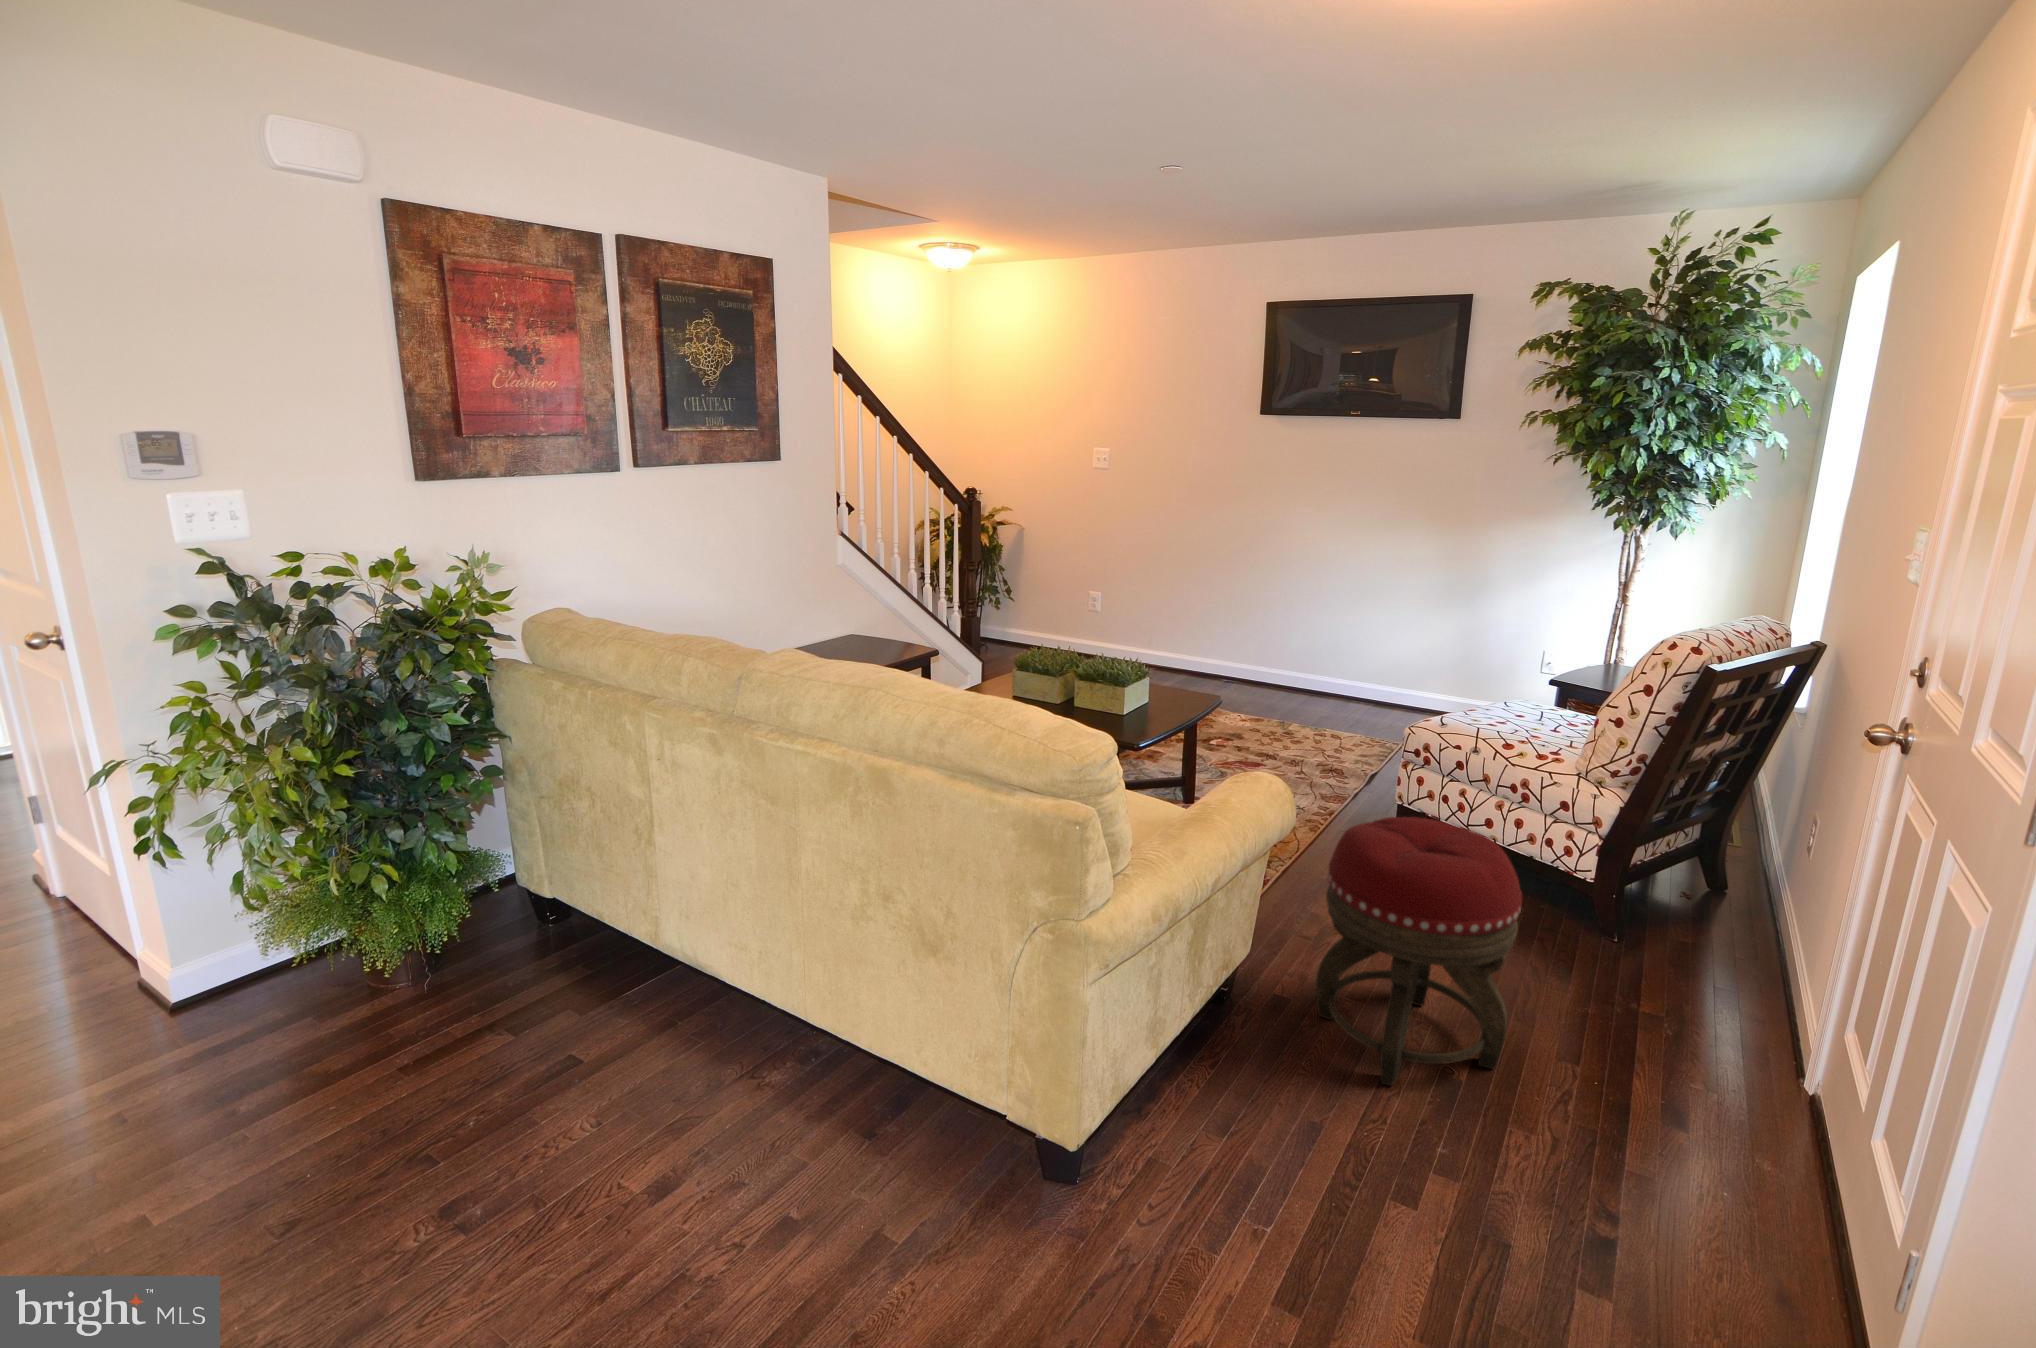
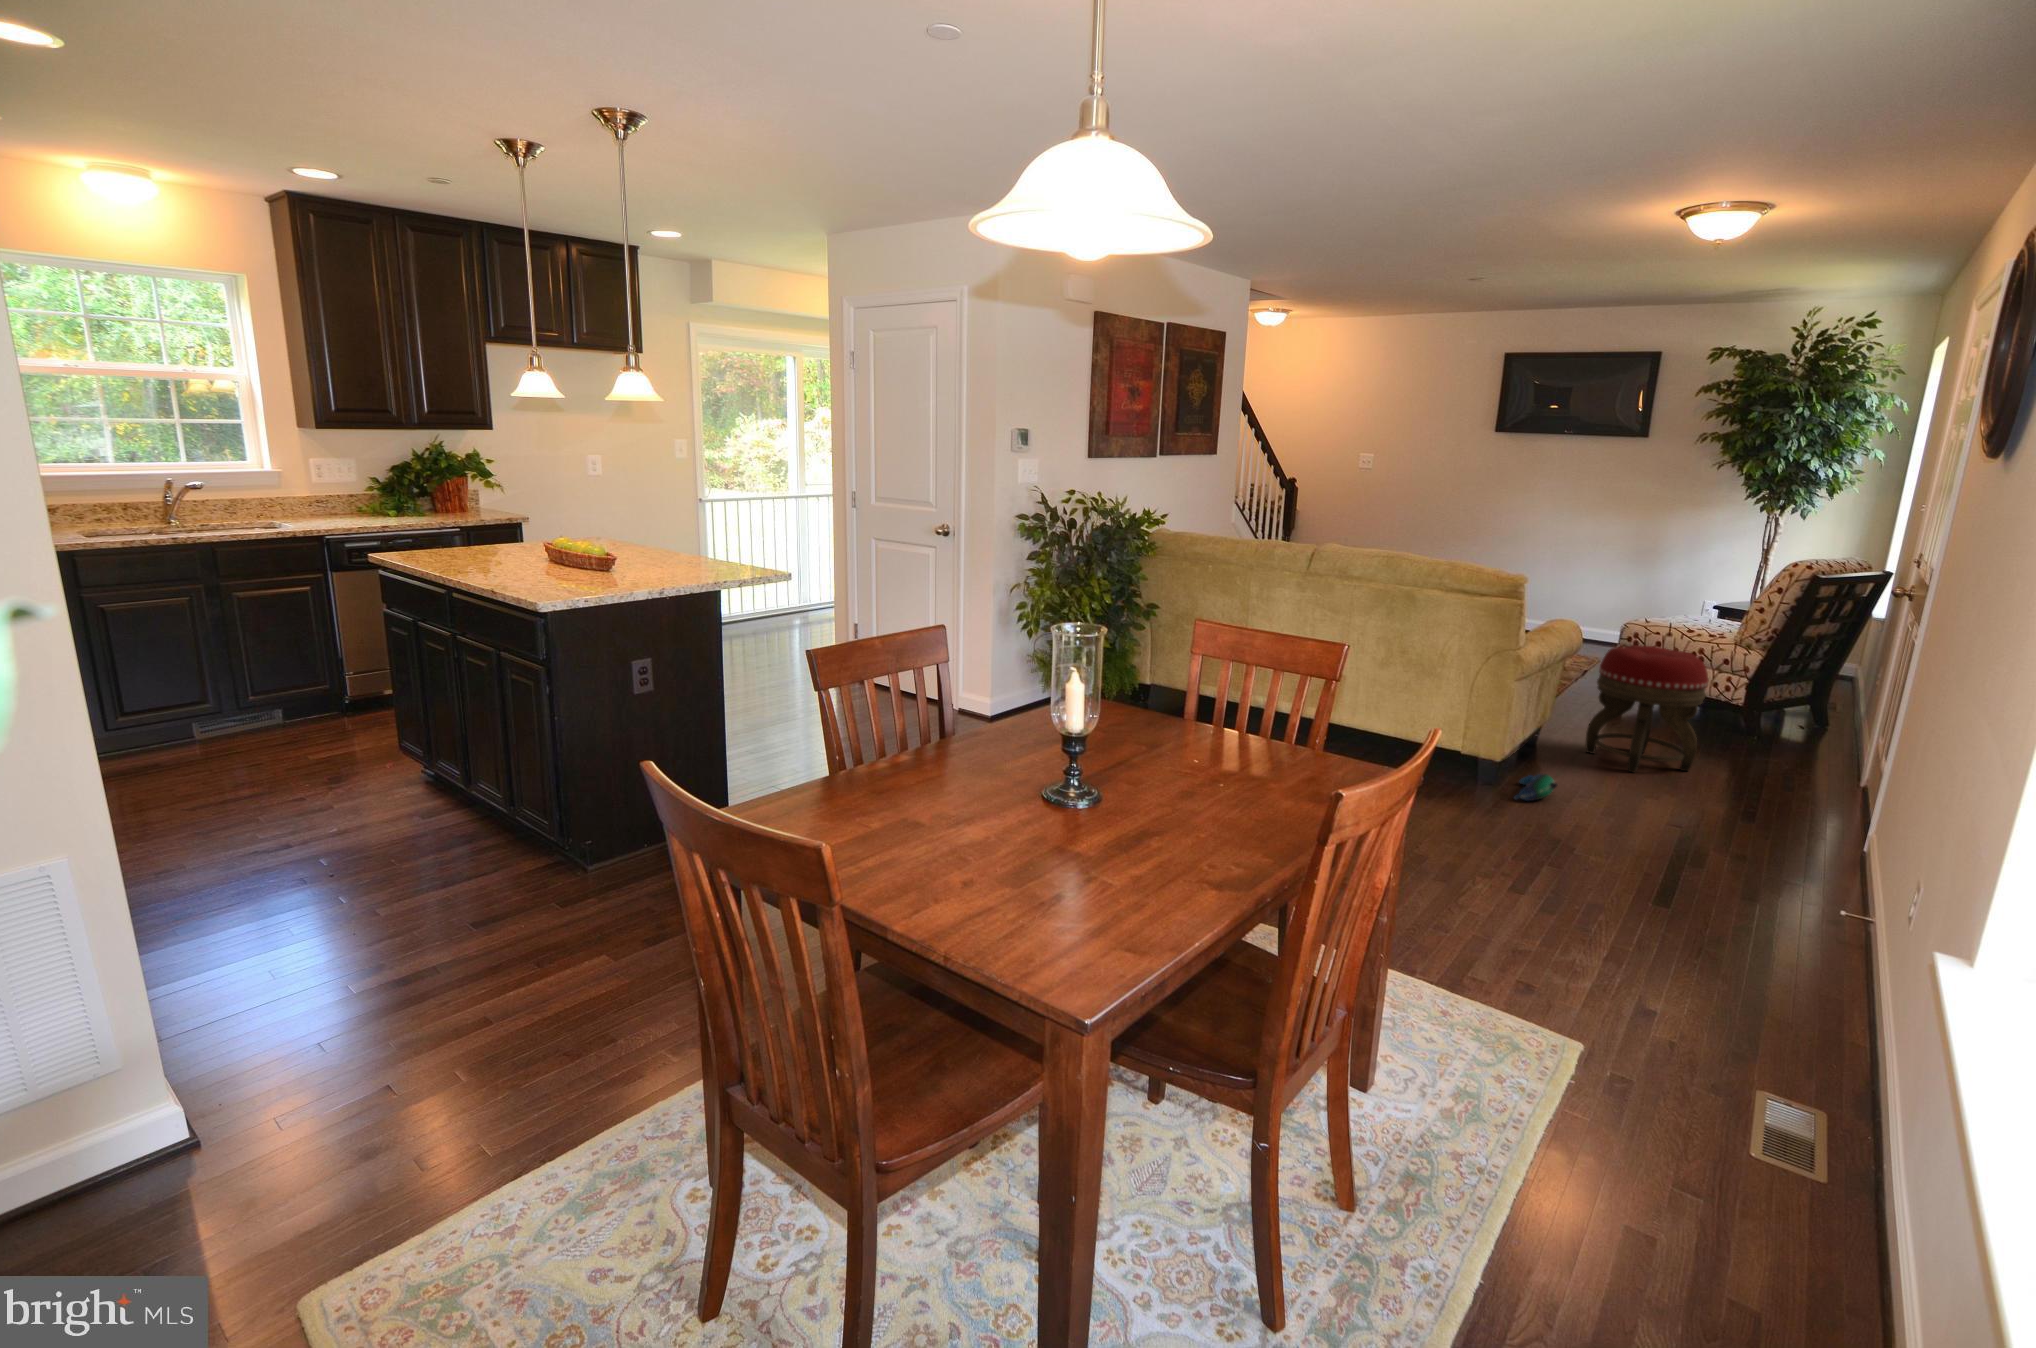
plush toy: none [1100,1146,1198,1256] -> present [1514,774,1557,801]

